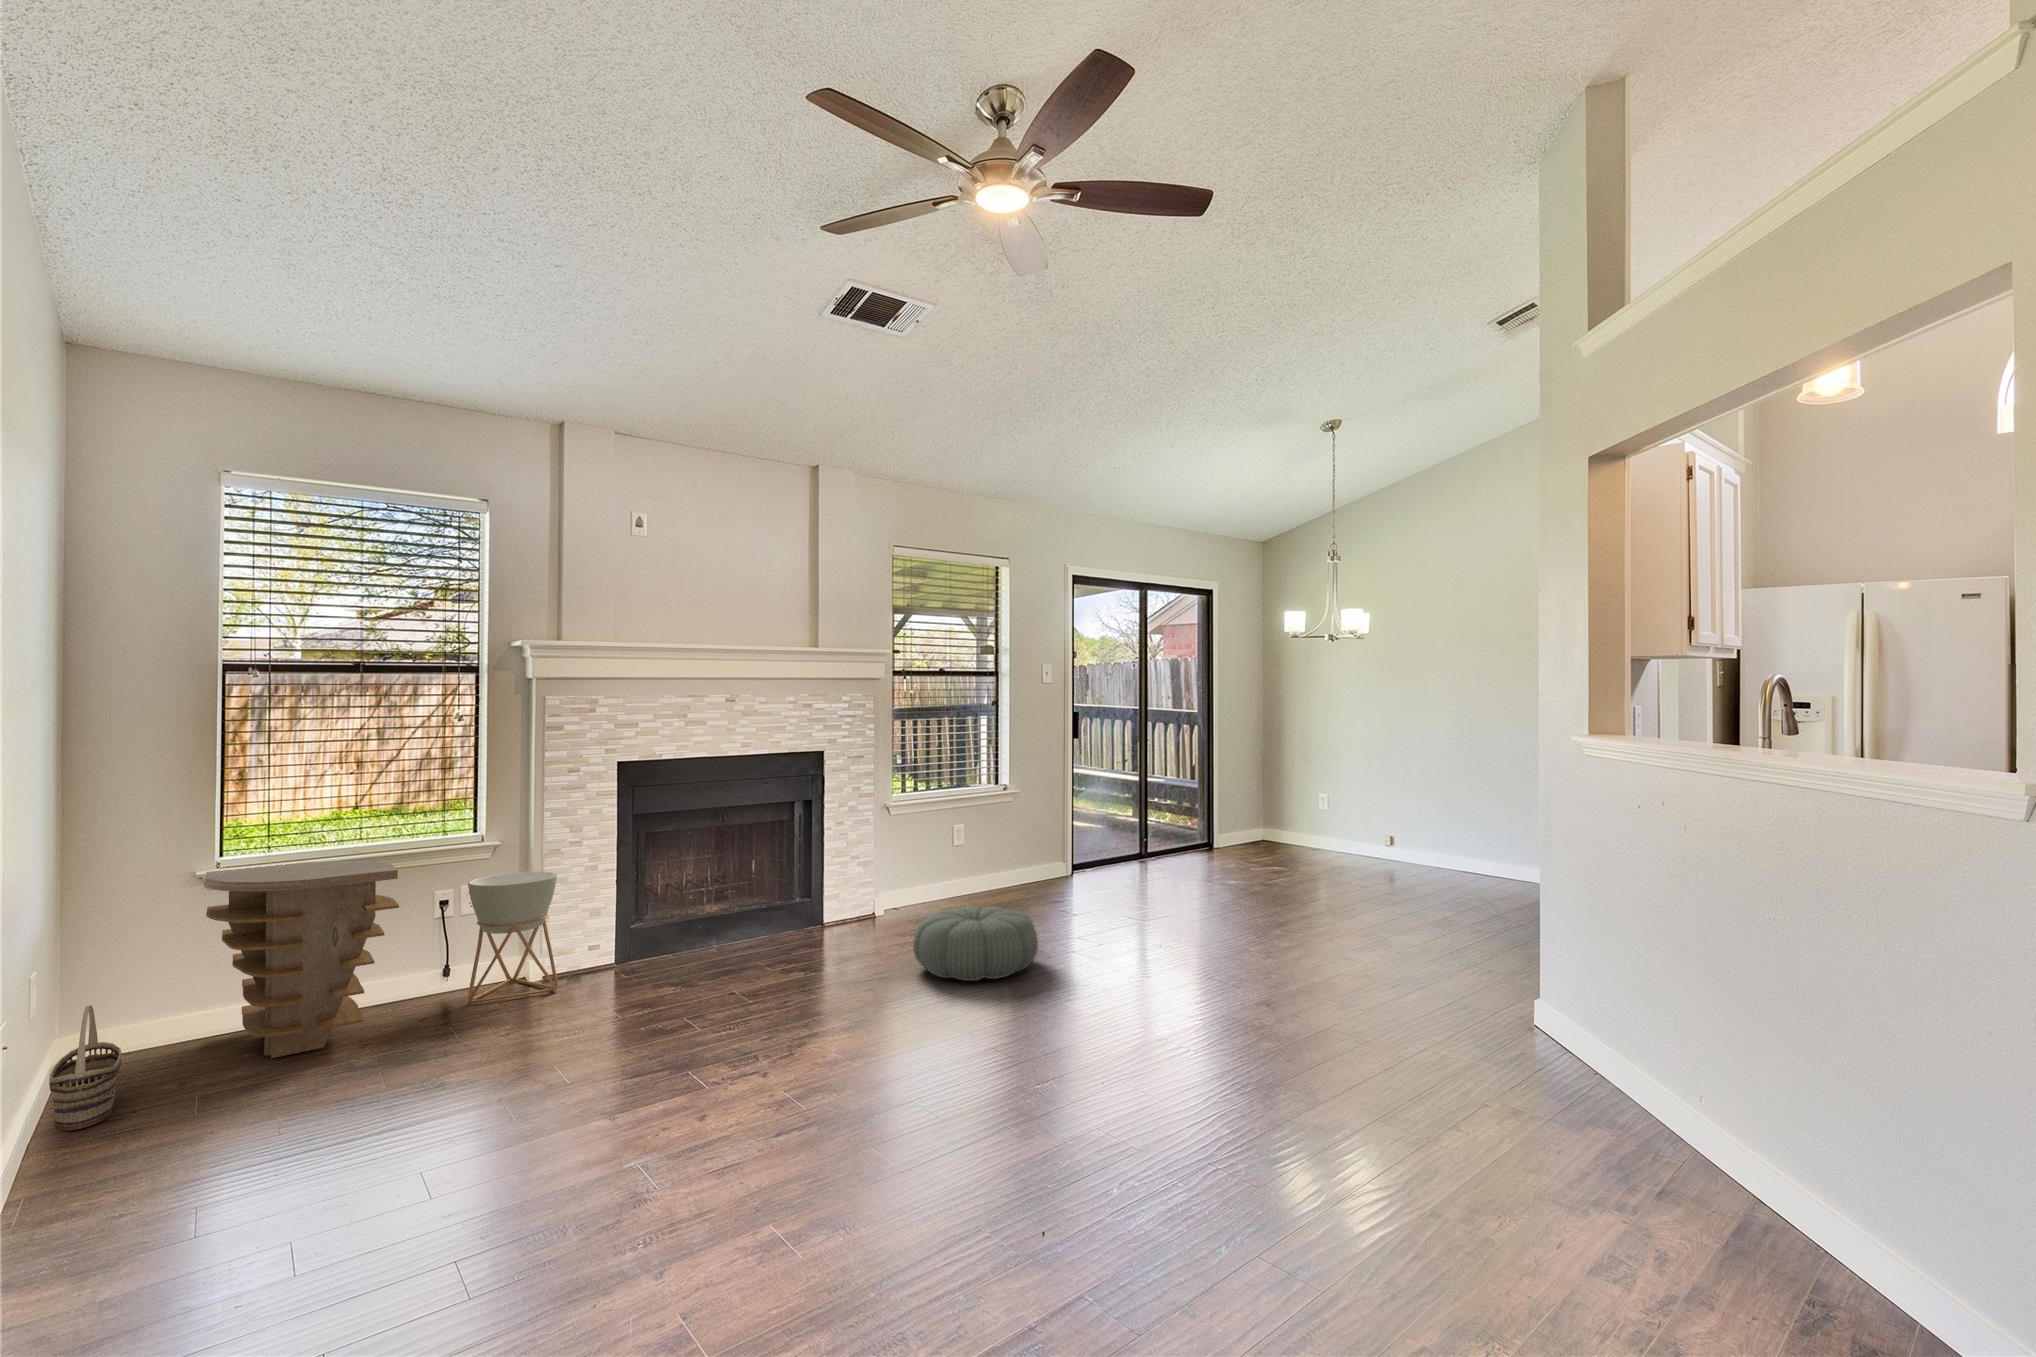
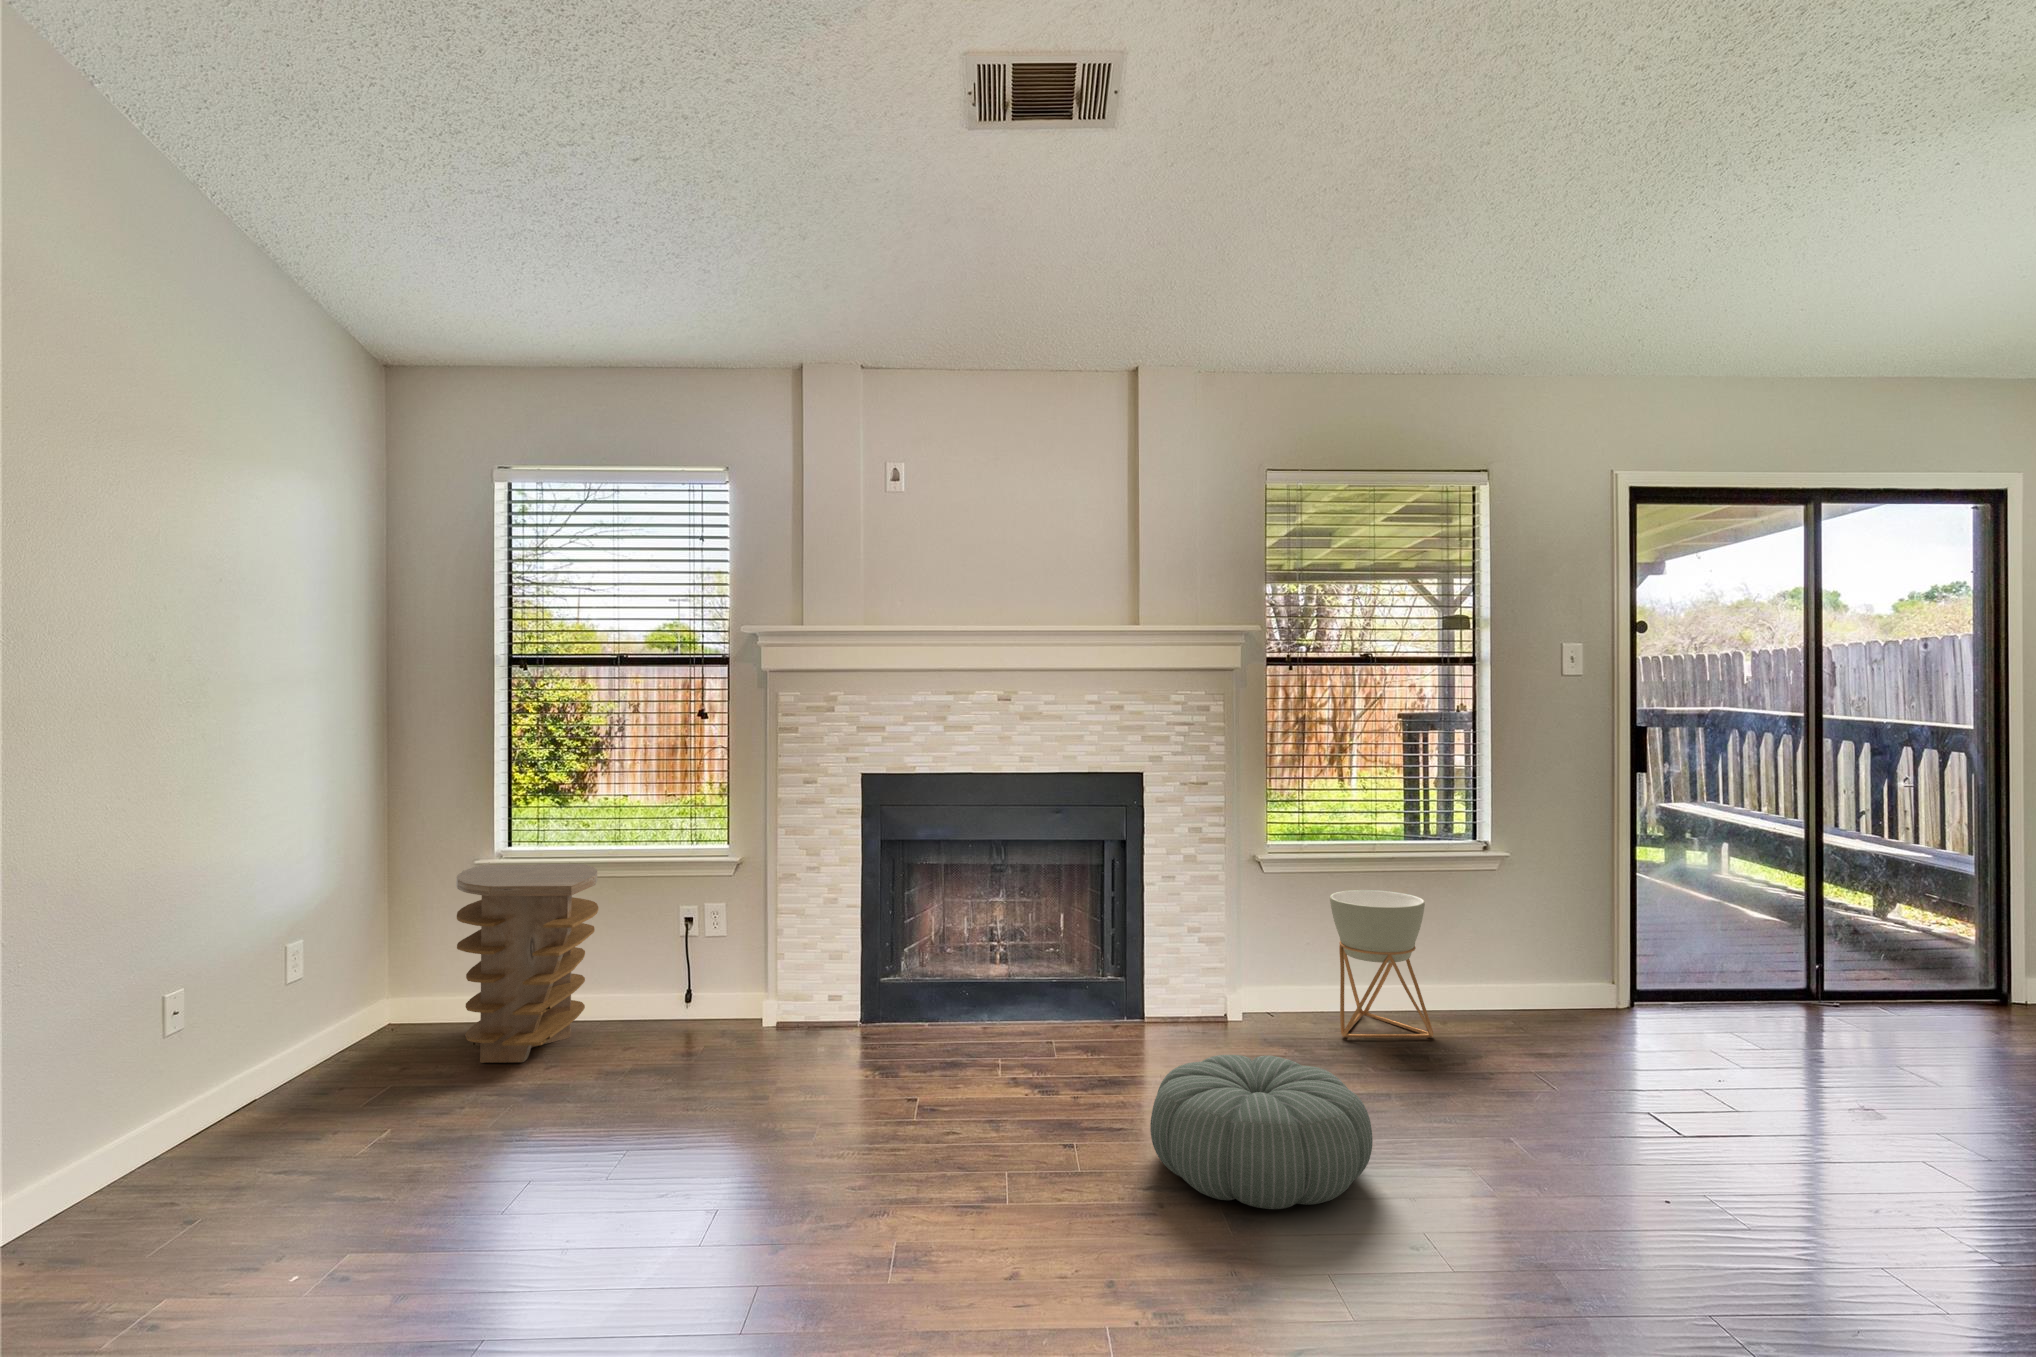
planter: present [468,872,558,1003] -> present [1330,890,1434,1038]
basket: present [49,1005,122,1131] -> none [276,983,363,1100]

